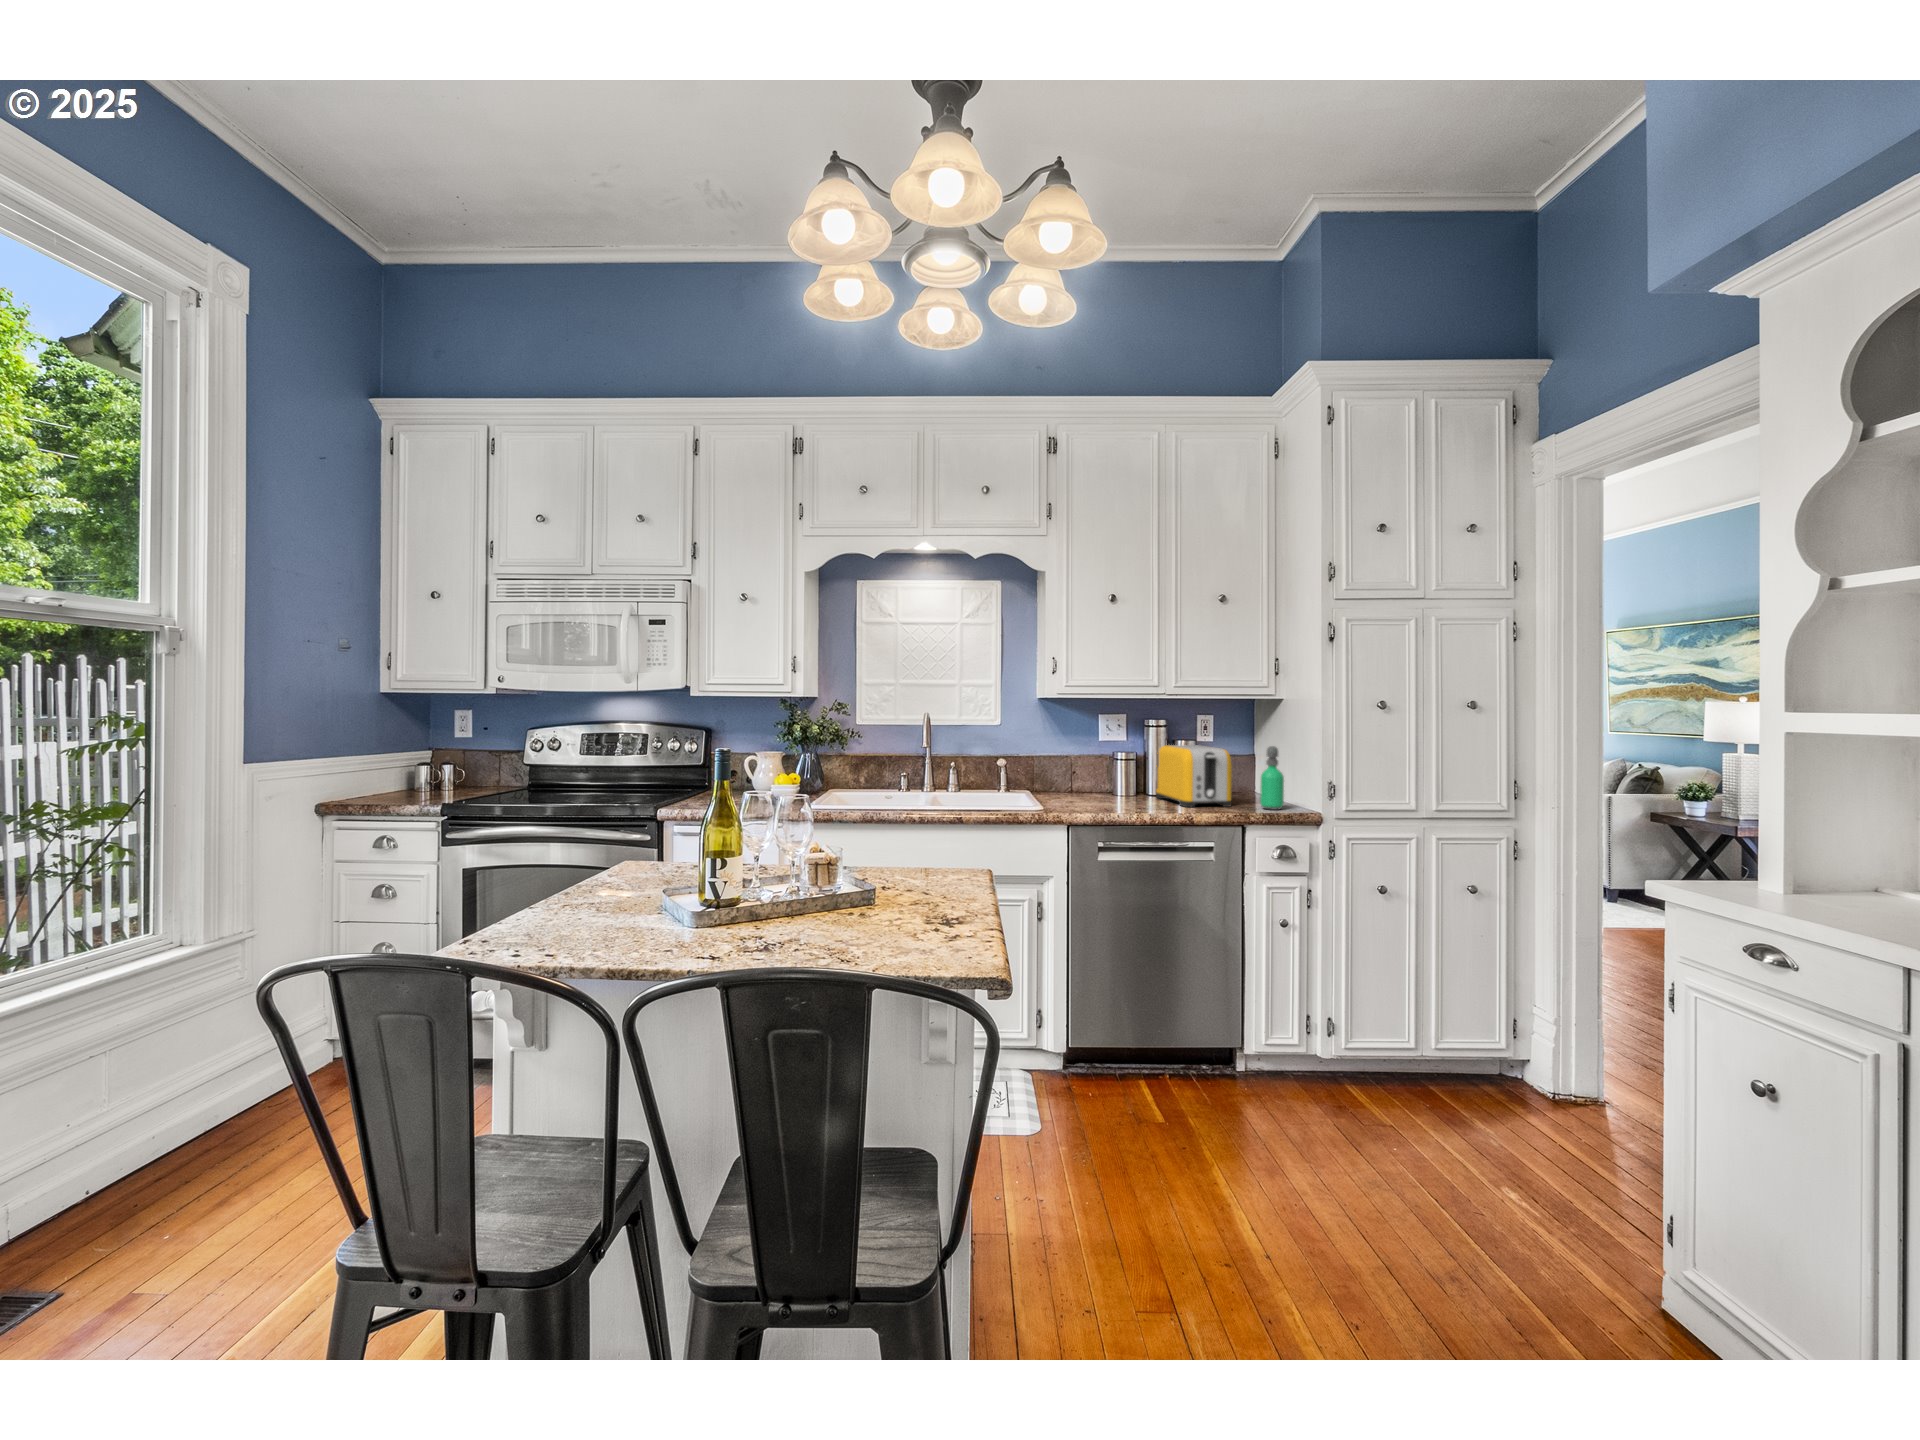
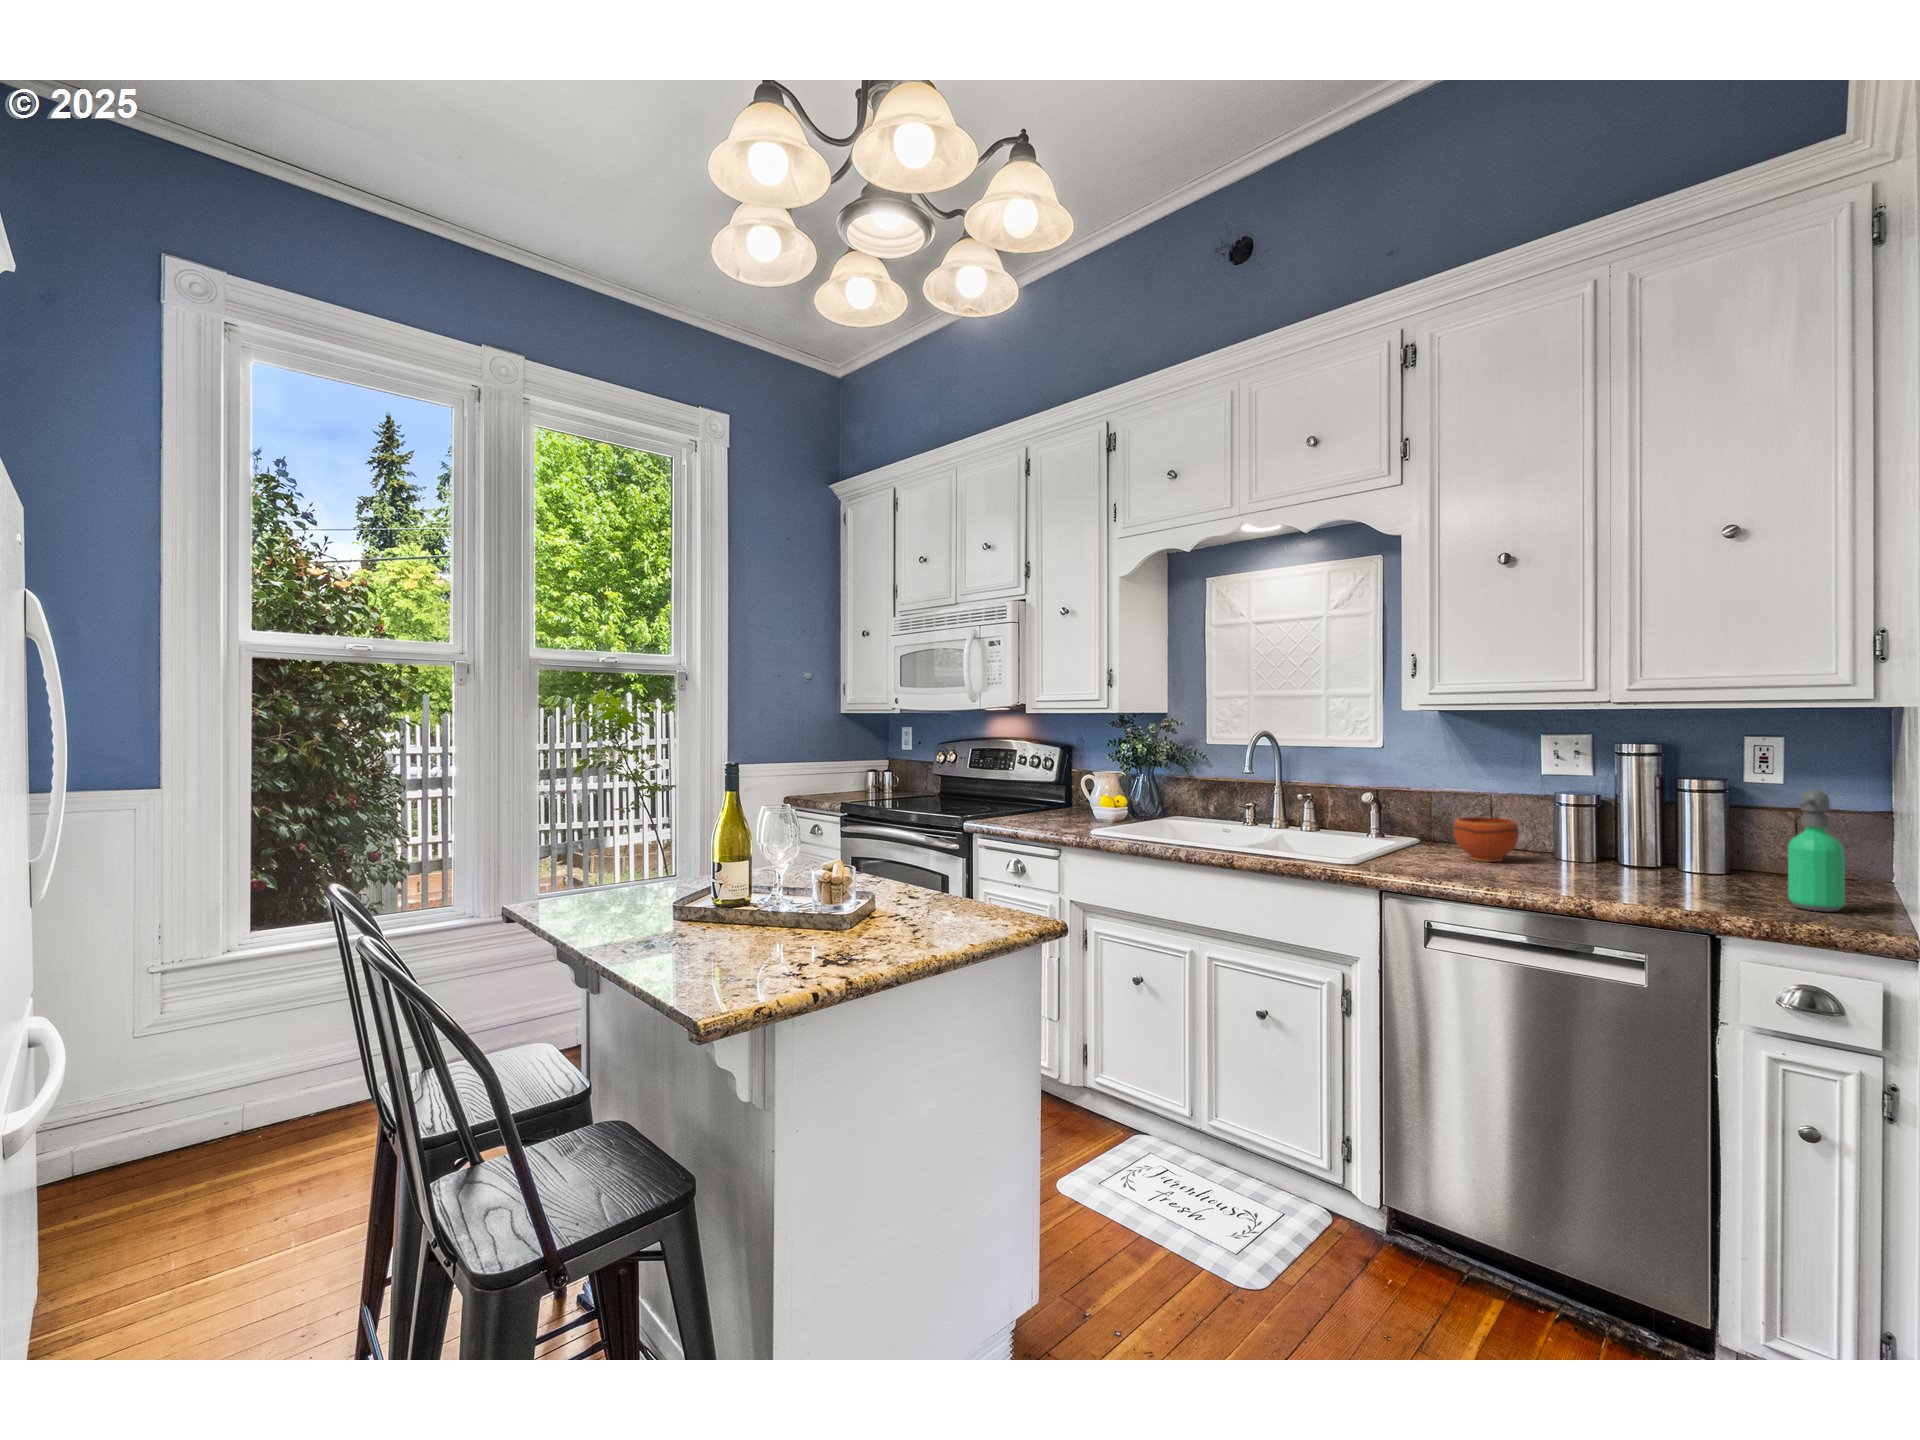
toaster: present [1156,745,1232,807] -> none [1623,782,1739,895]
bowl: none [1069,772,1107,801] -> present [1453,817,1519,862]

